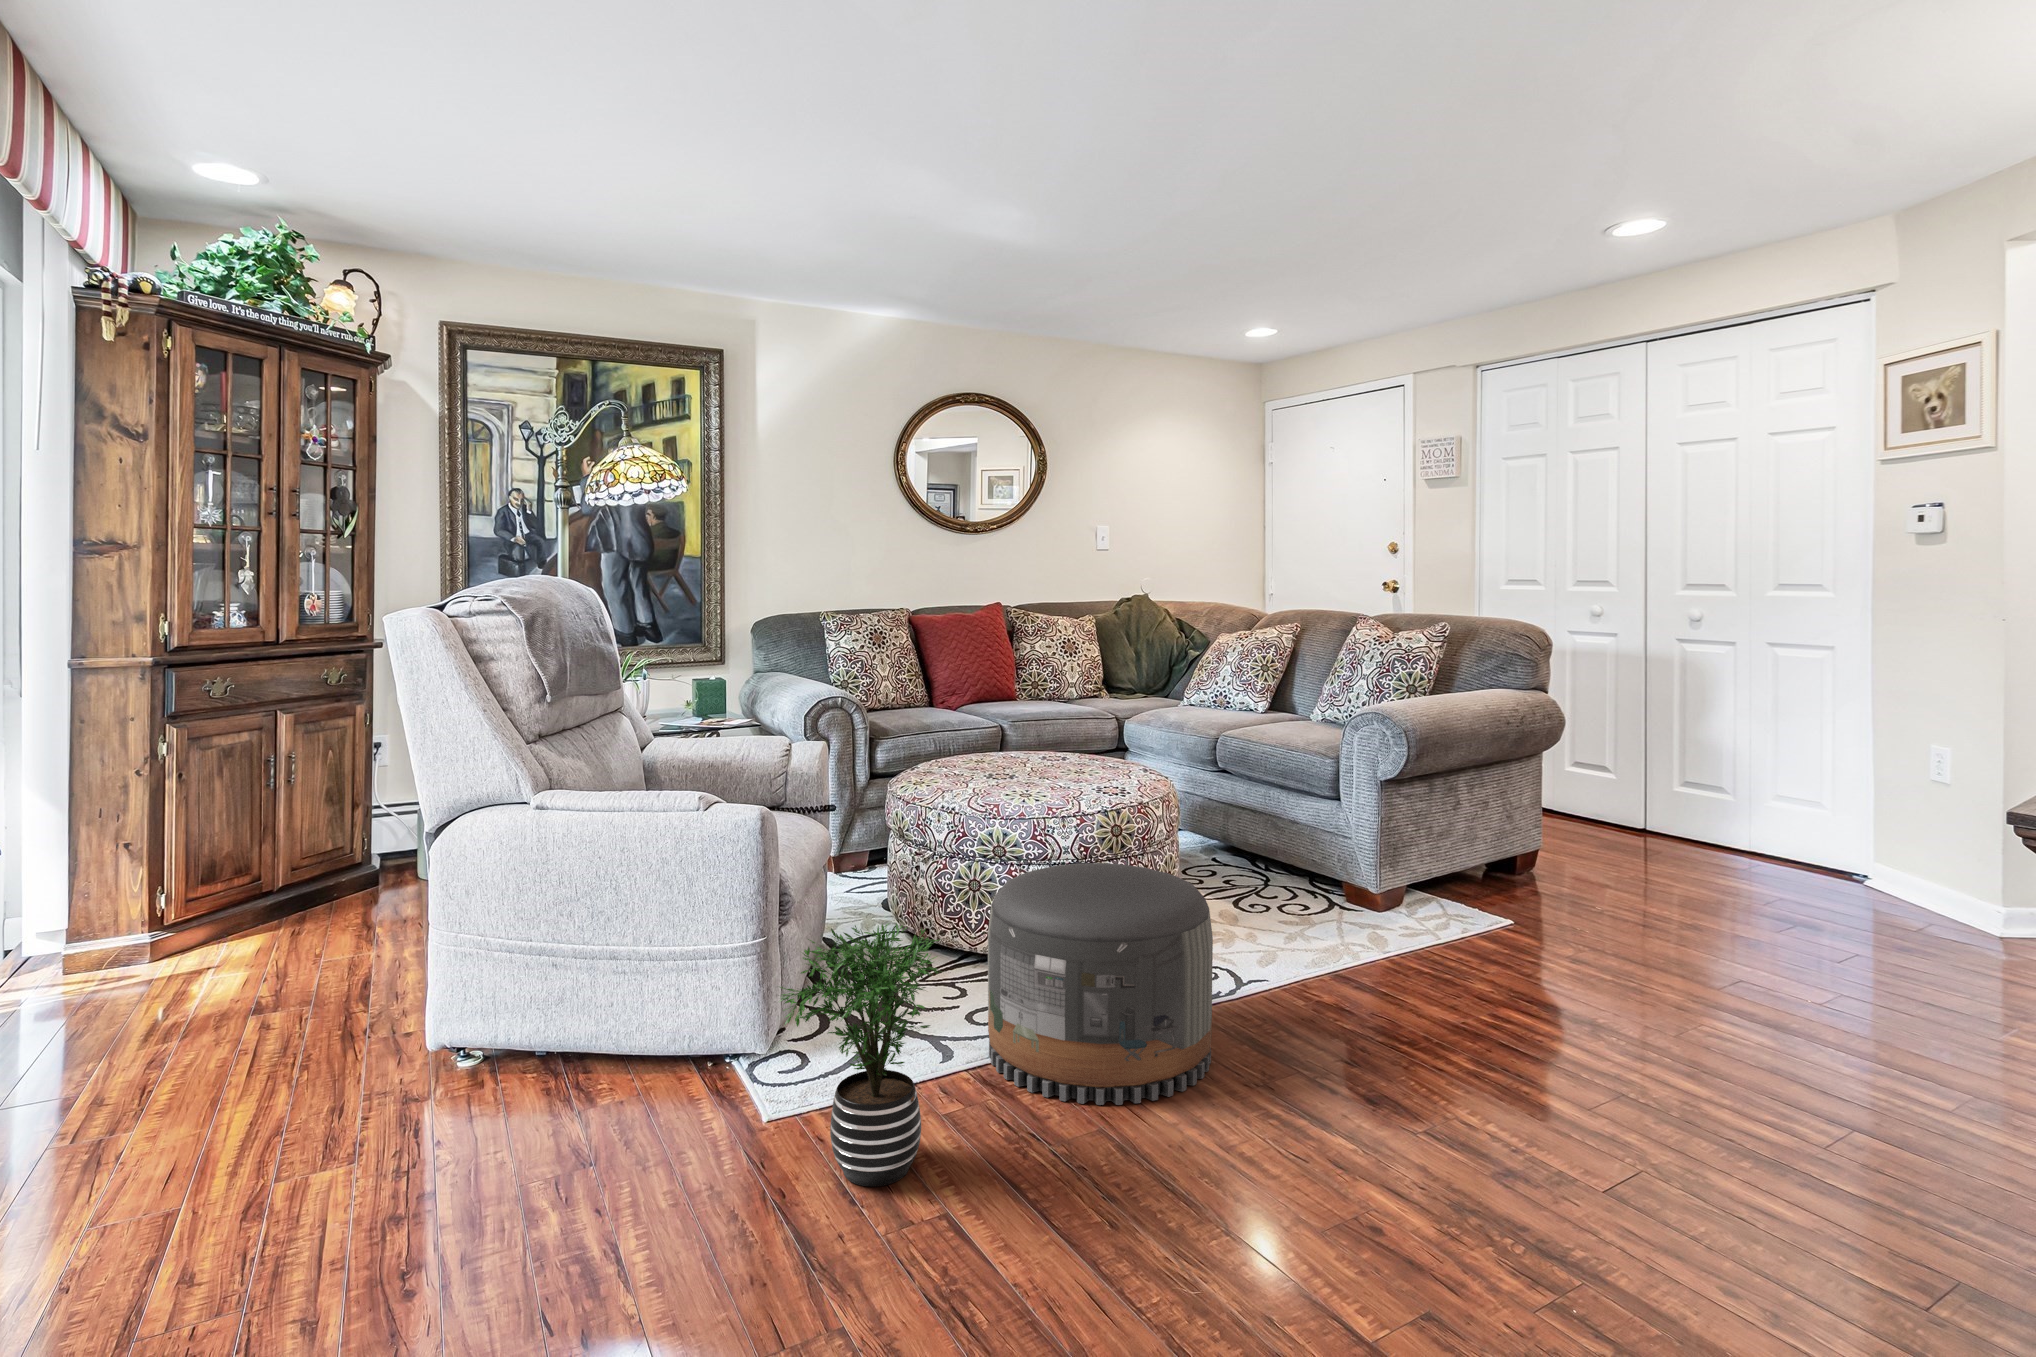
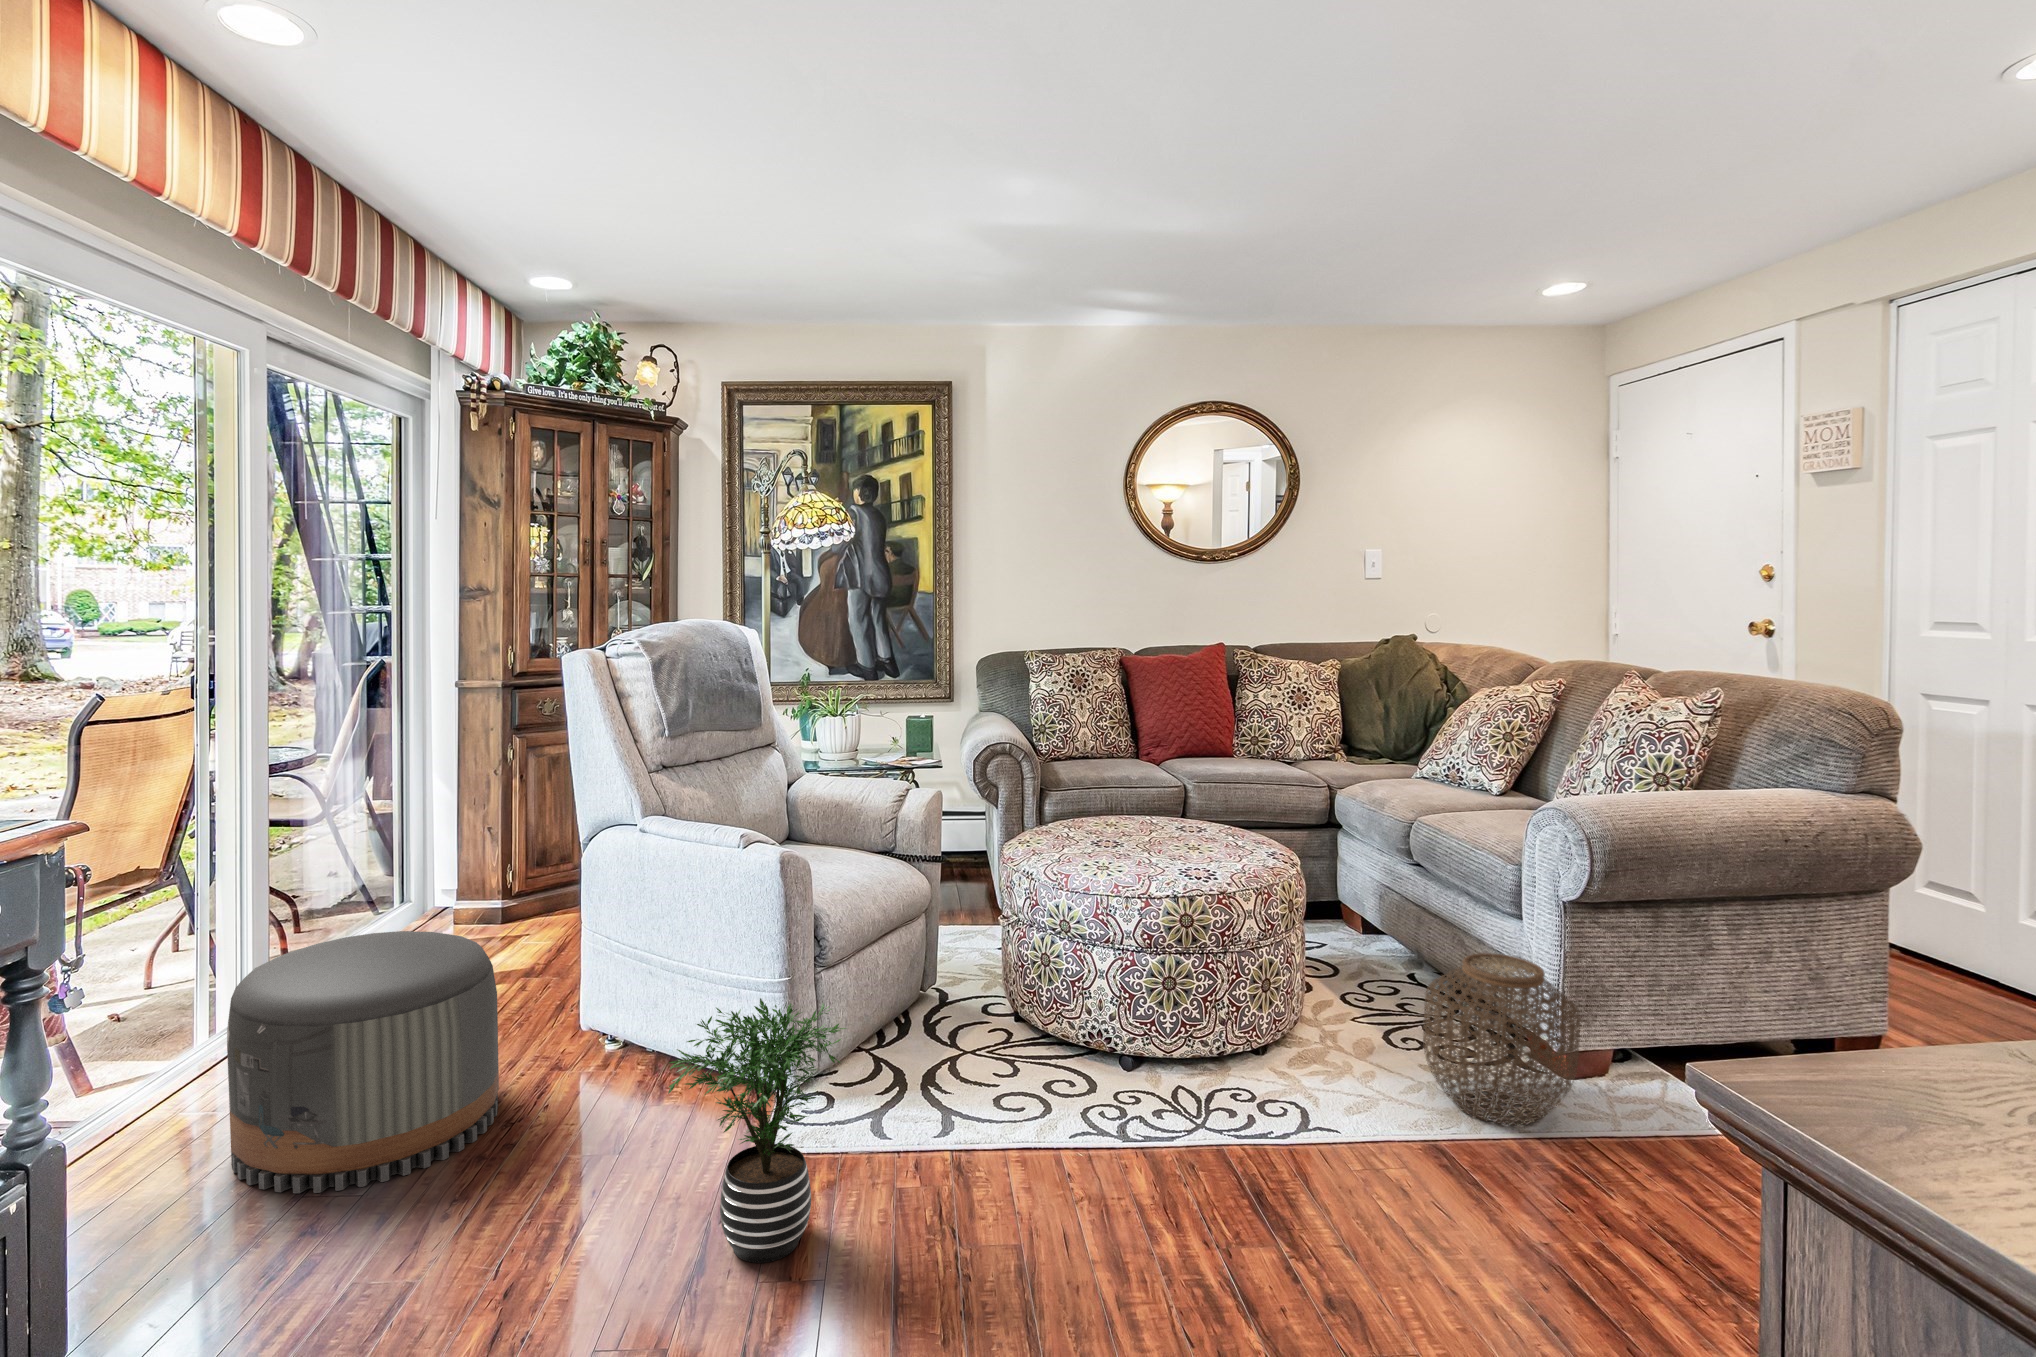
woven basket: none [1304,825,1428,961] -> present [1423,953,1580,1126]
pouf: present [988,863,1213,1105] -> present [227,931,499,1193]

